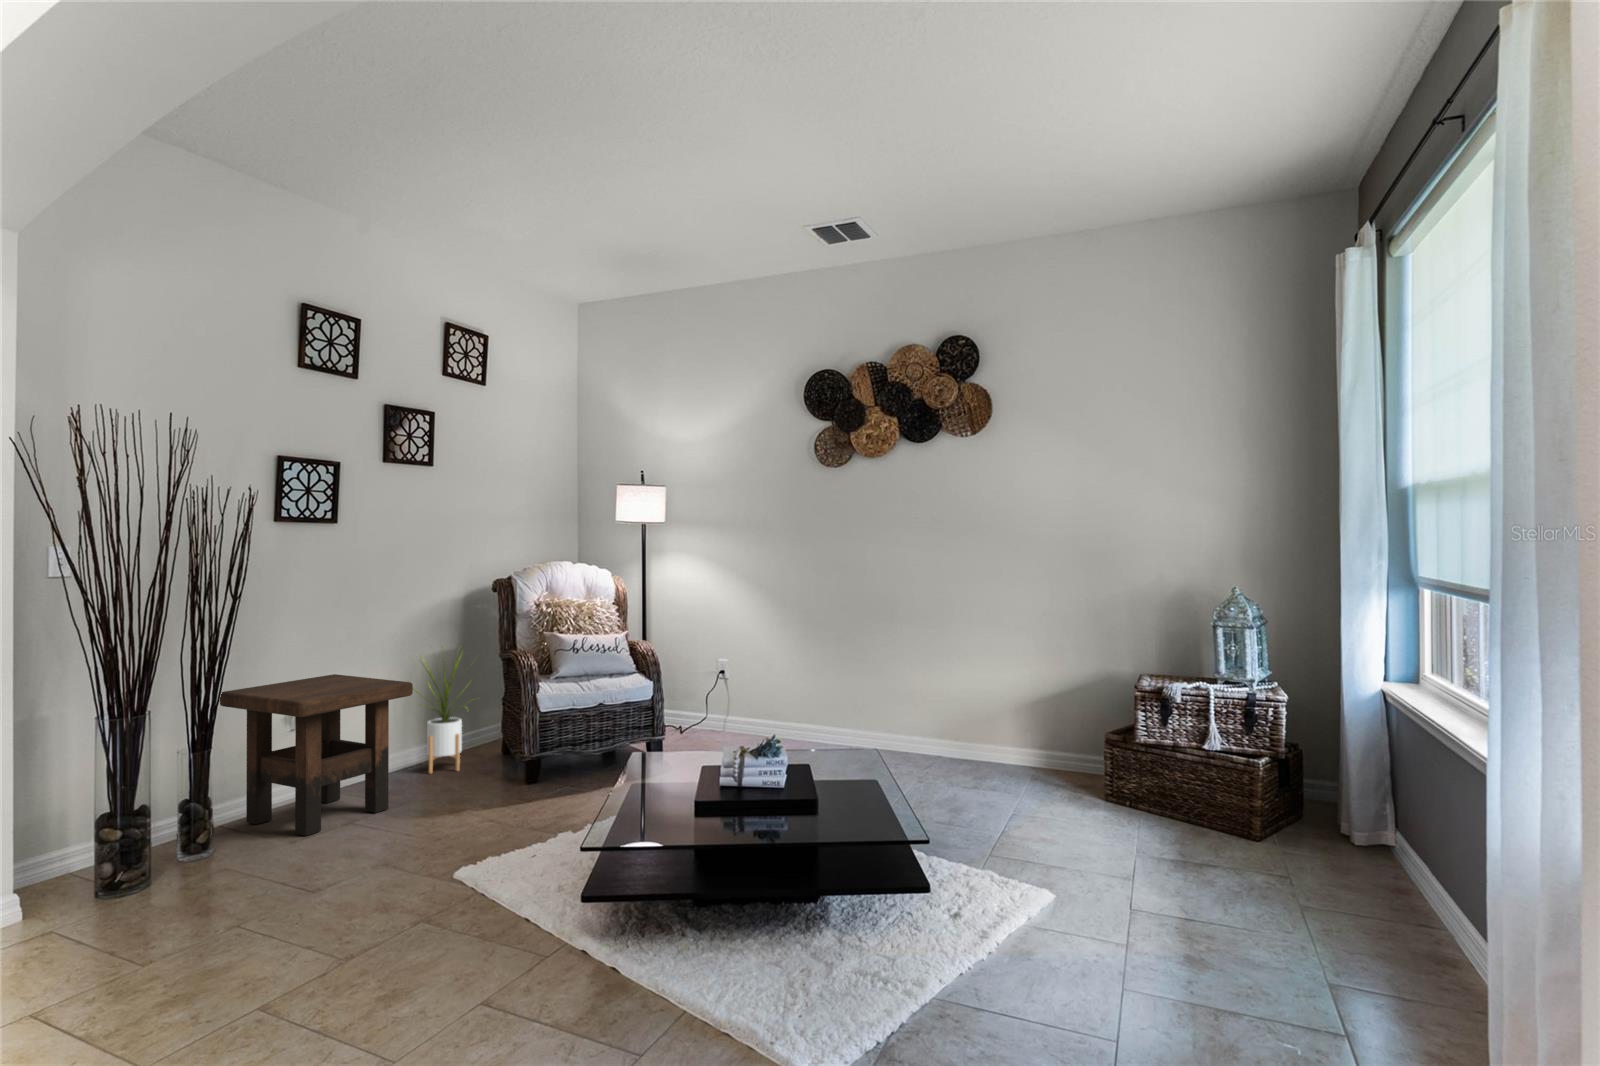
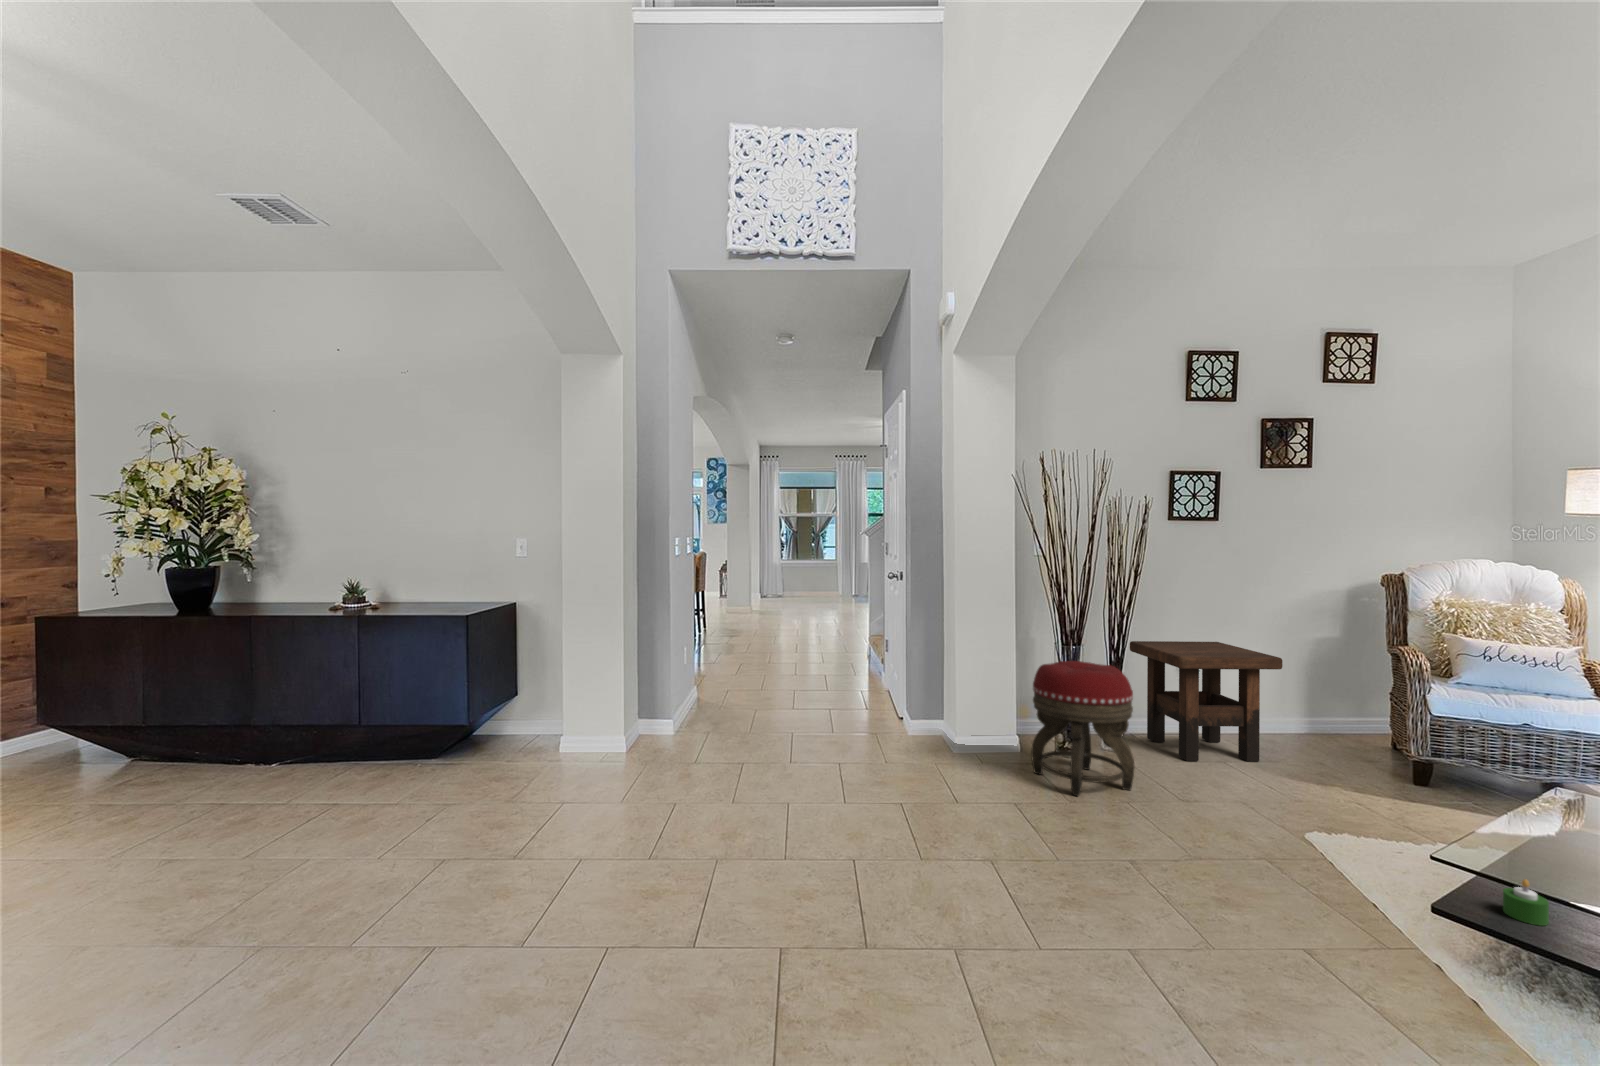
house plant: present [416,658,466,773] -> none [1287,627,1366,749]
footstool: none [69,733,249,944] -> present [1031,661,1135,796]
candle: none [620,843,647,880] -> present [1503,879,1549,926]

